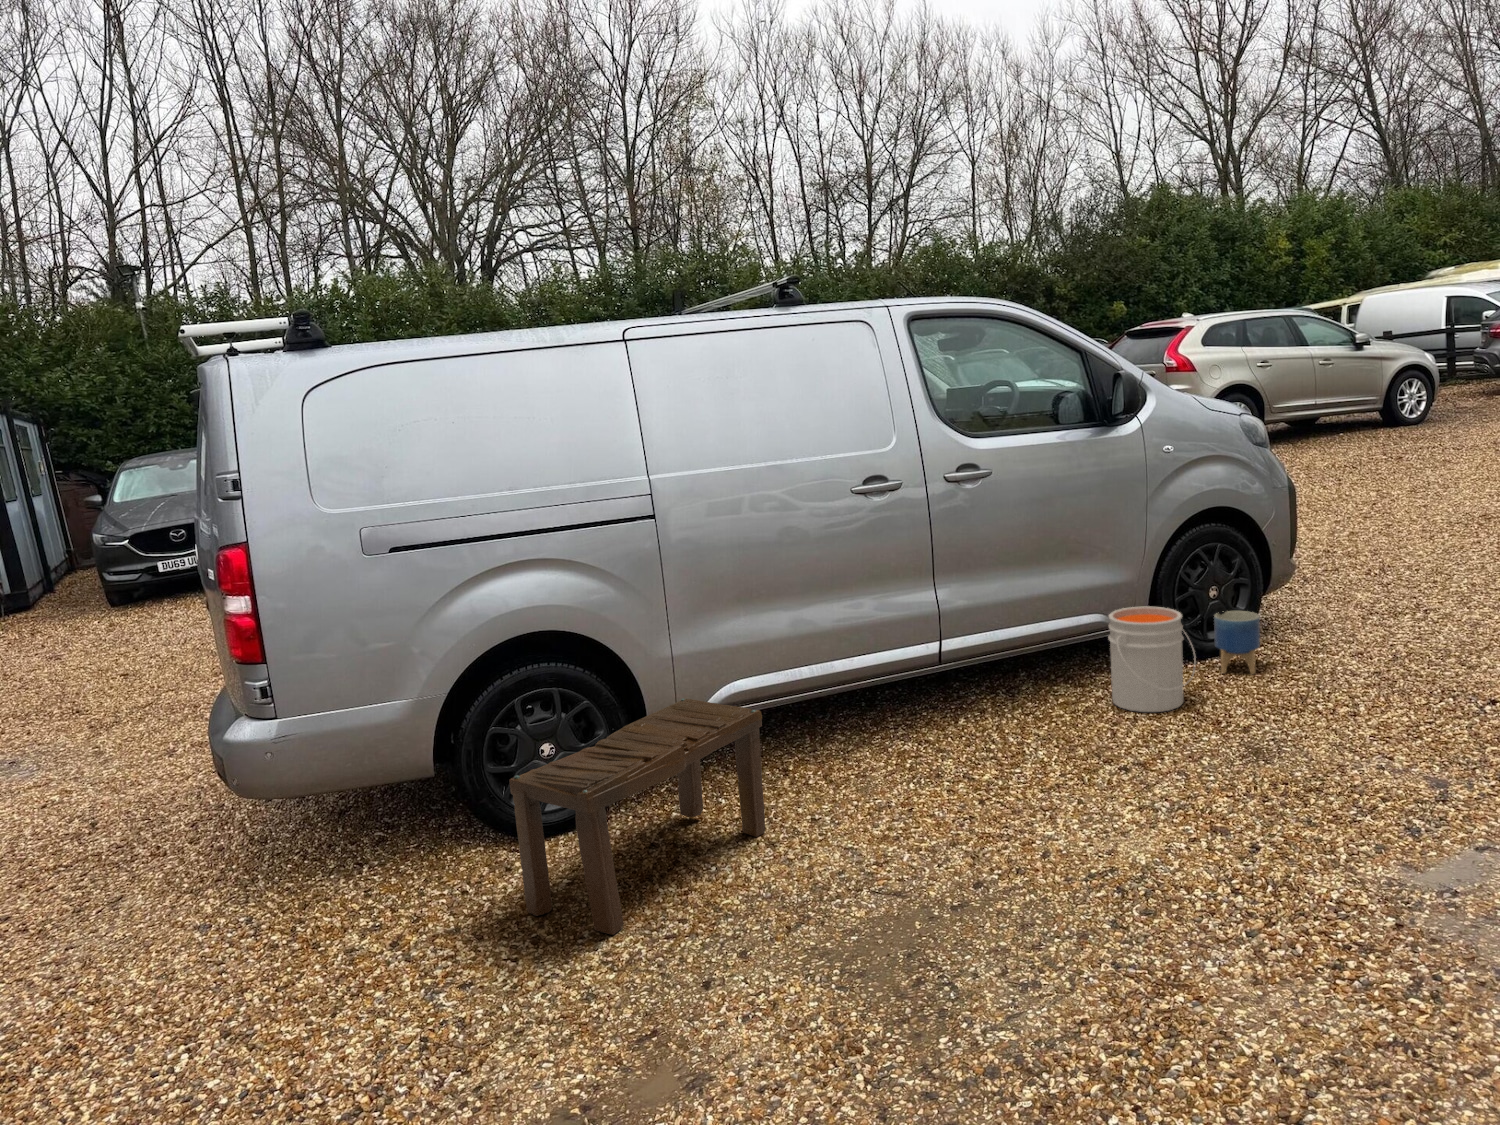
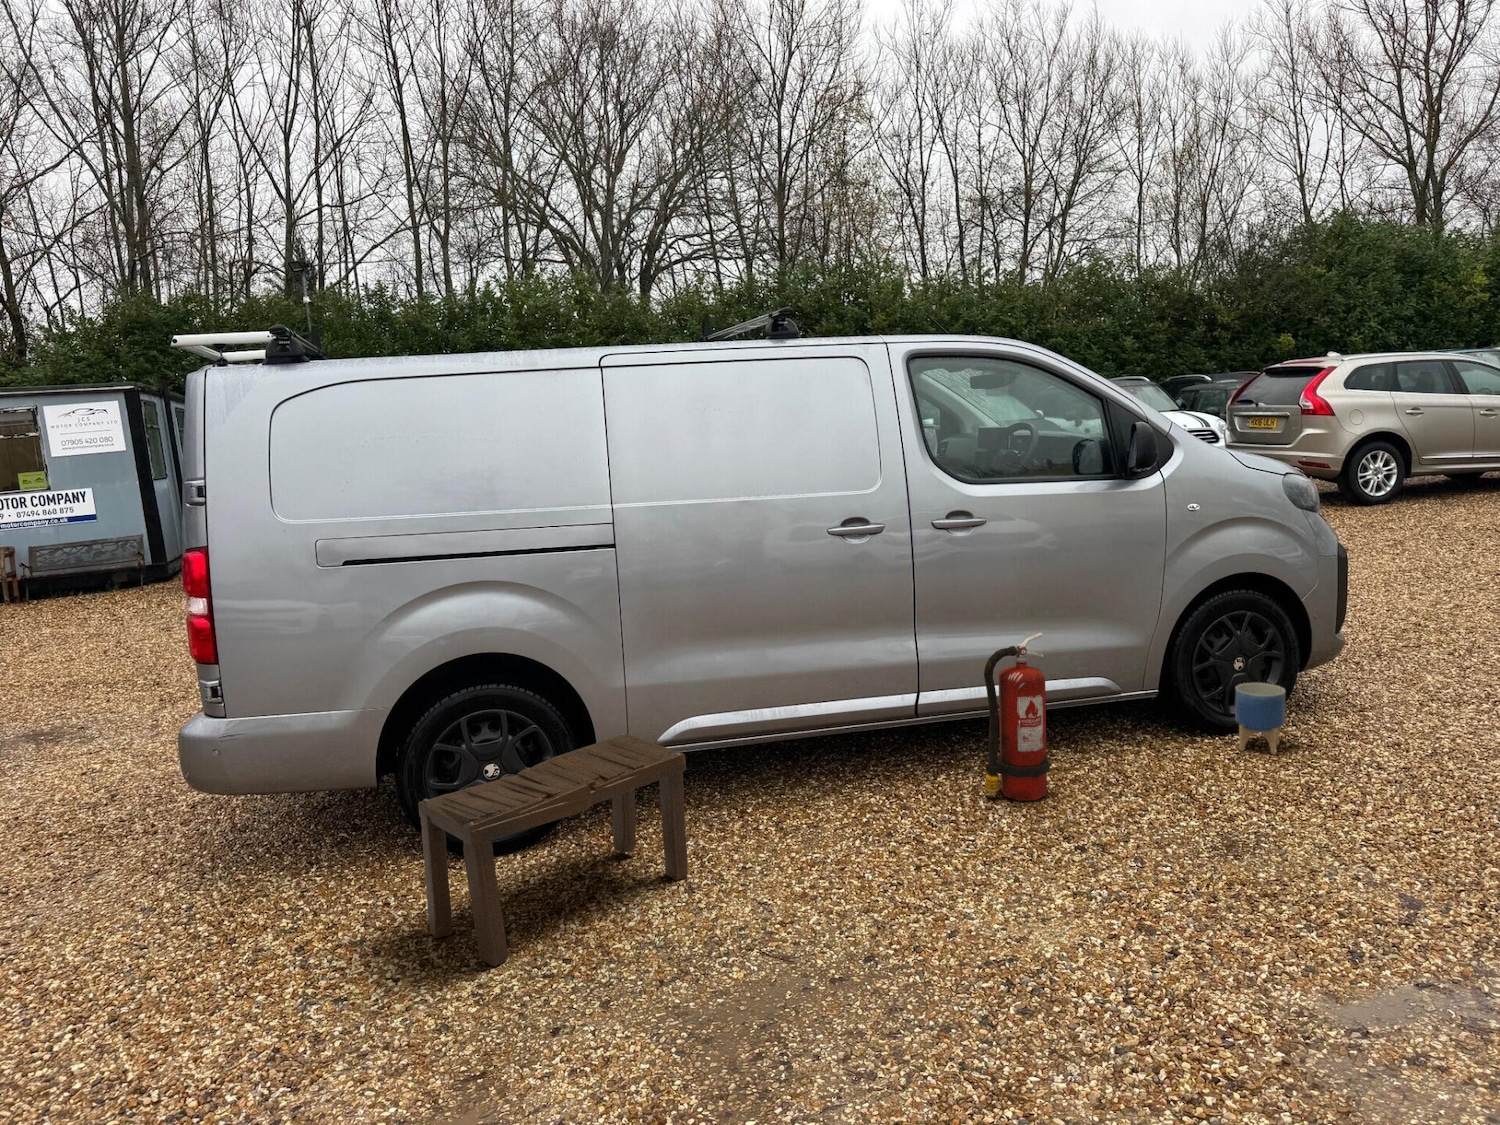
fire extinguisher: none [1010,575,1073,734] -> present [984,633,1050,801]
bucket: present [1108,606,1196,712] -> none [1102,672,1199,788]

